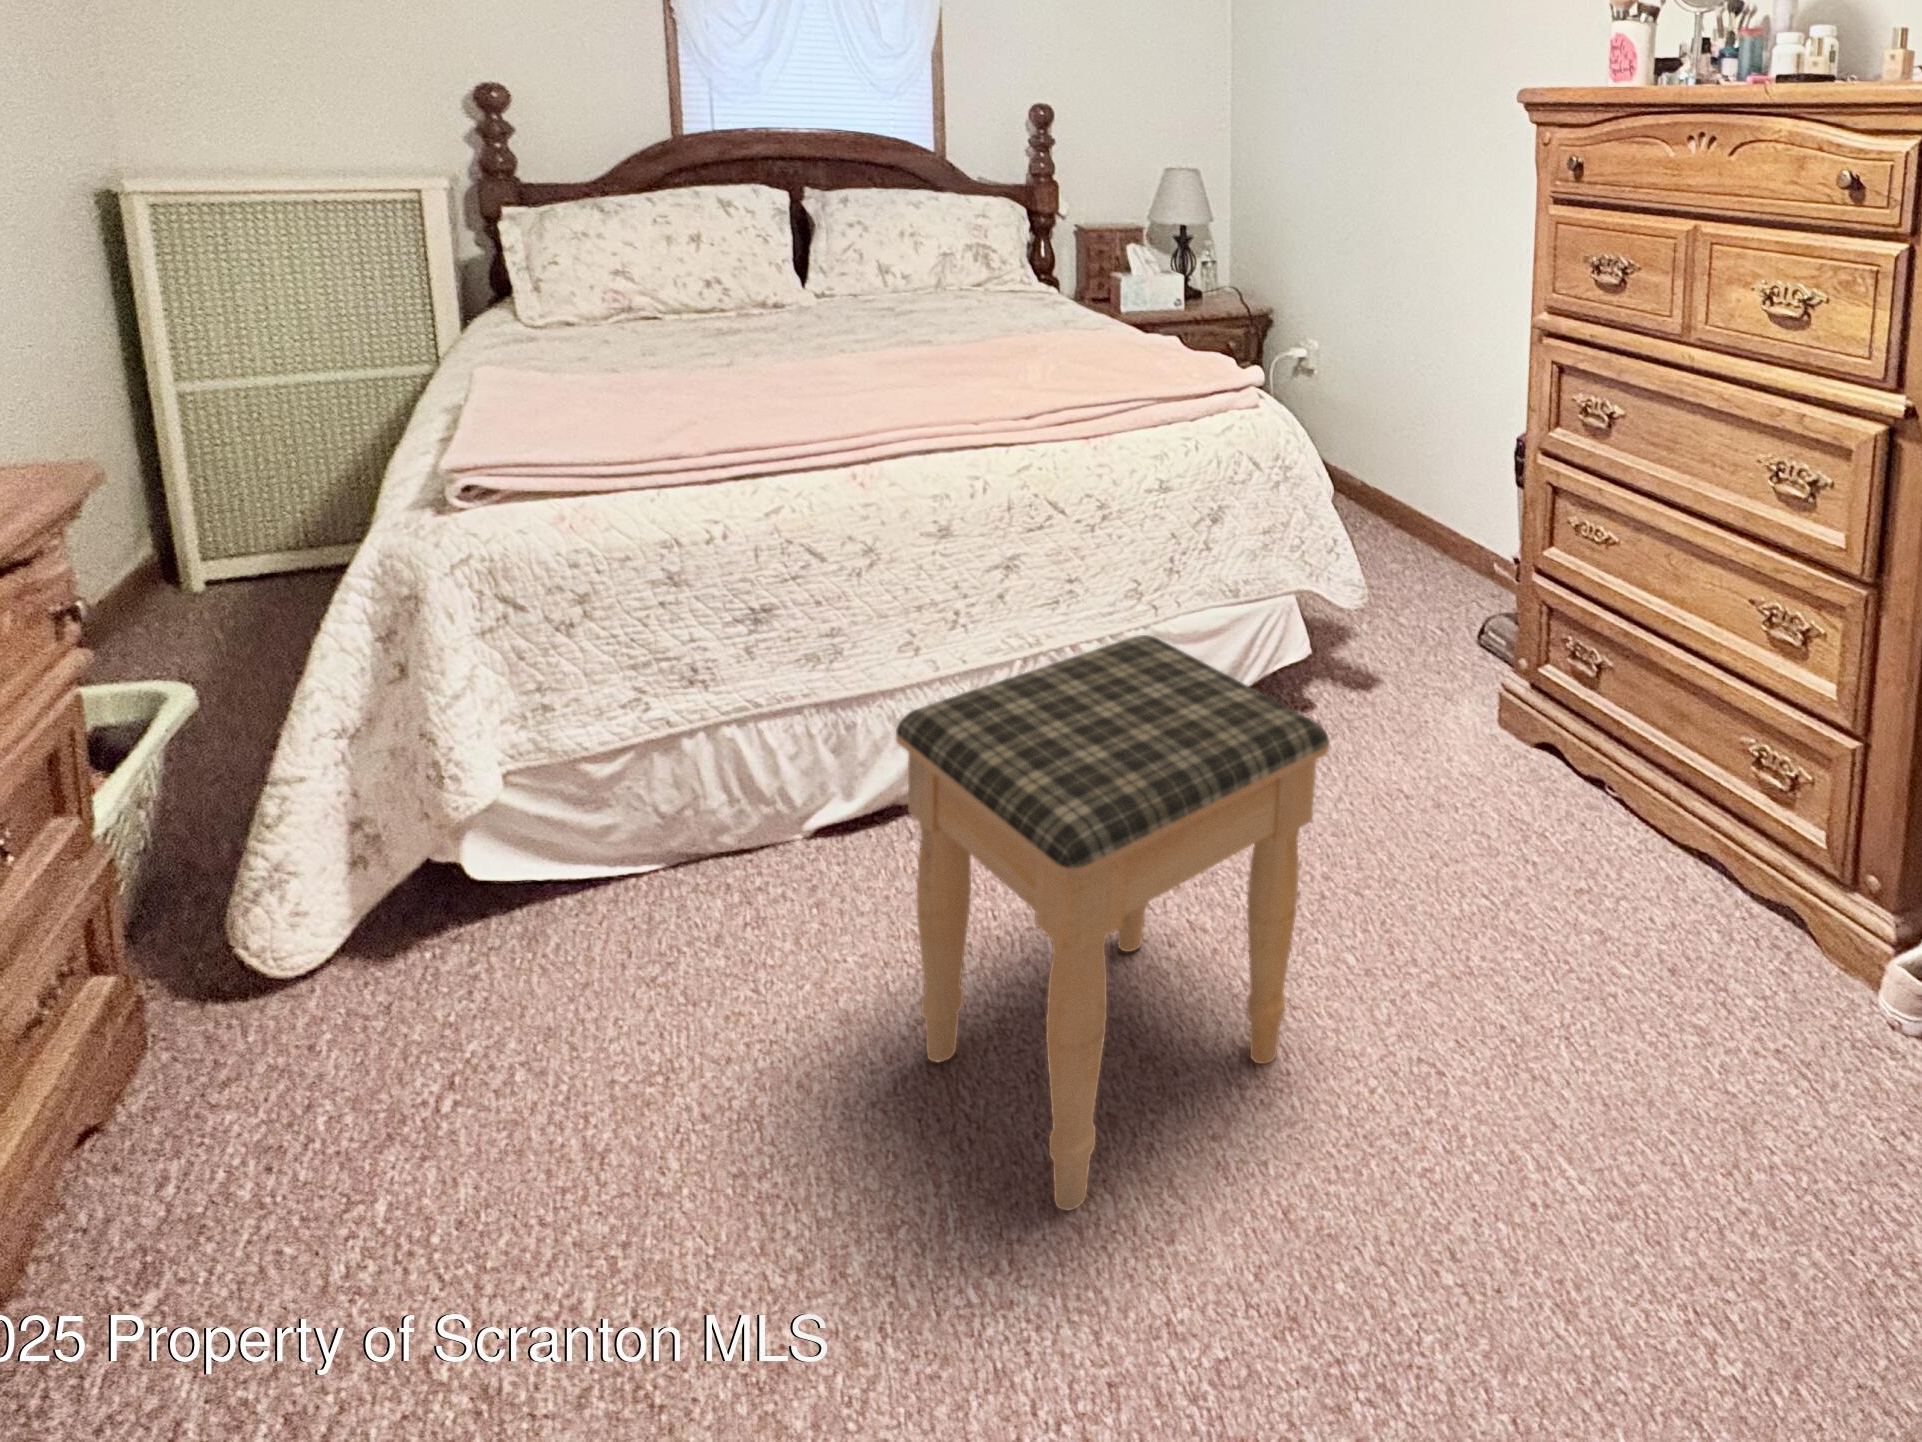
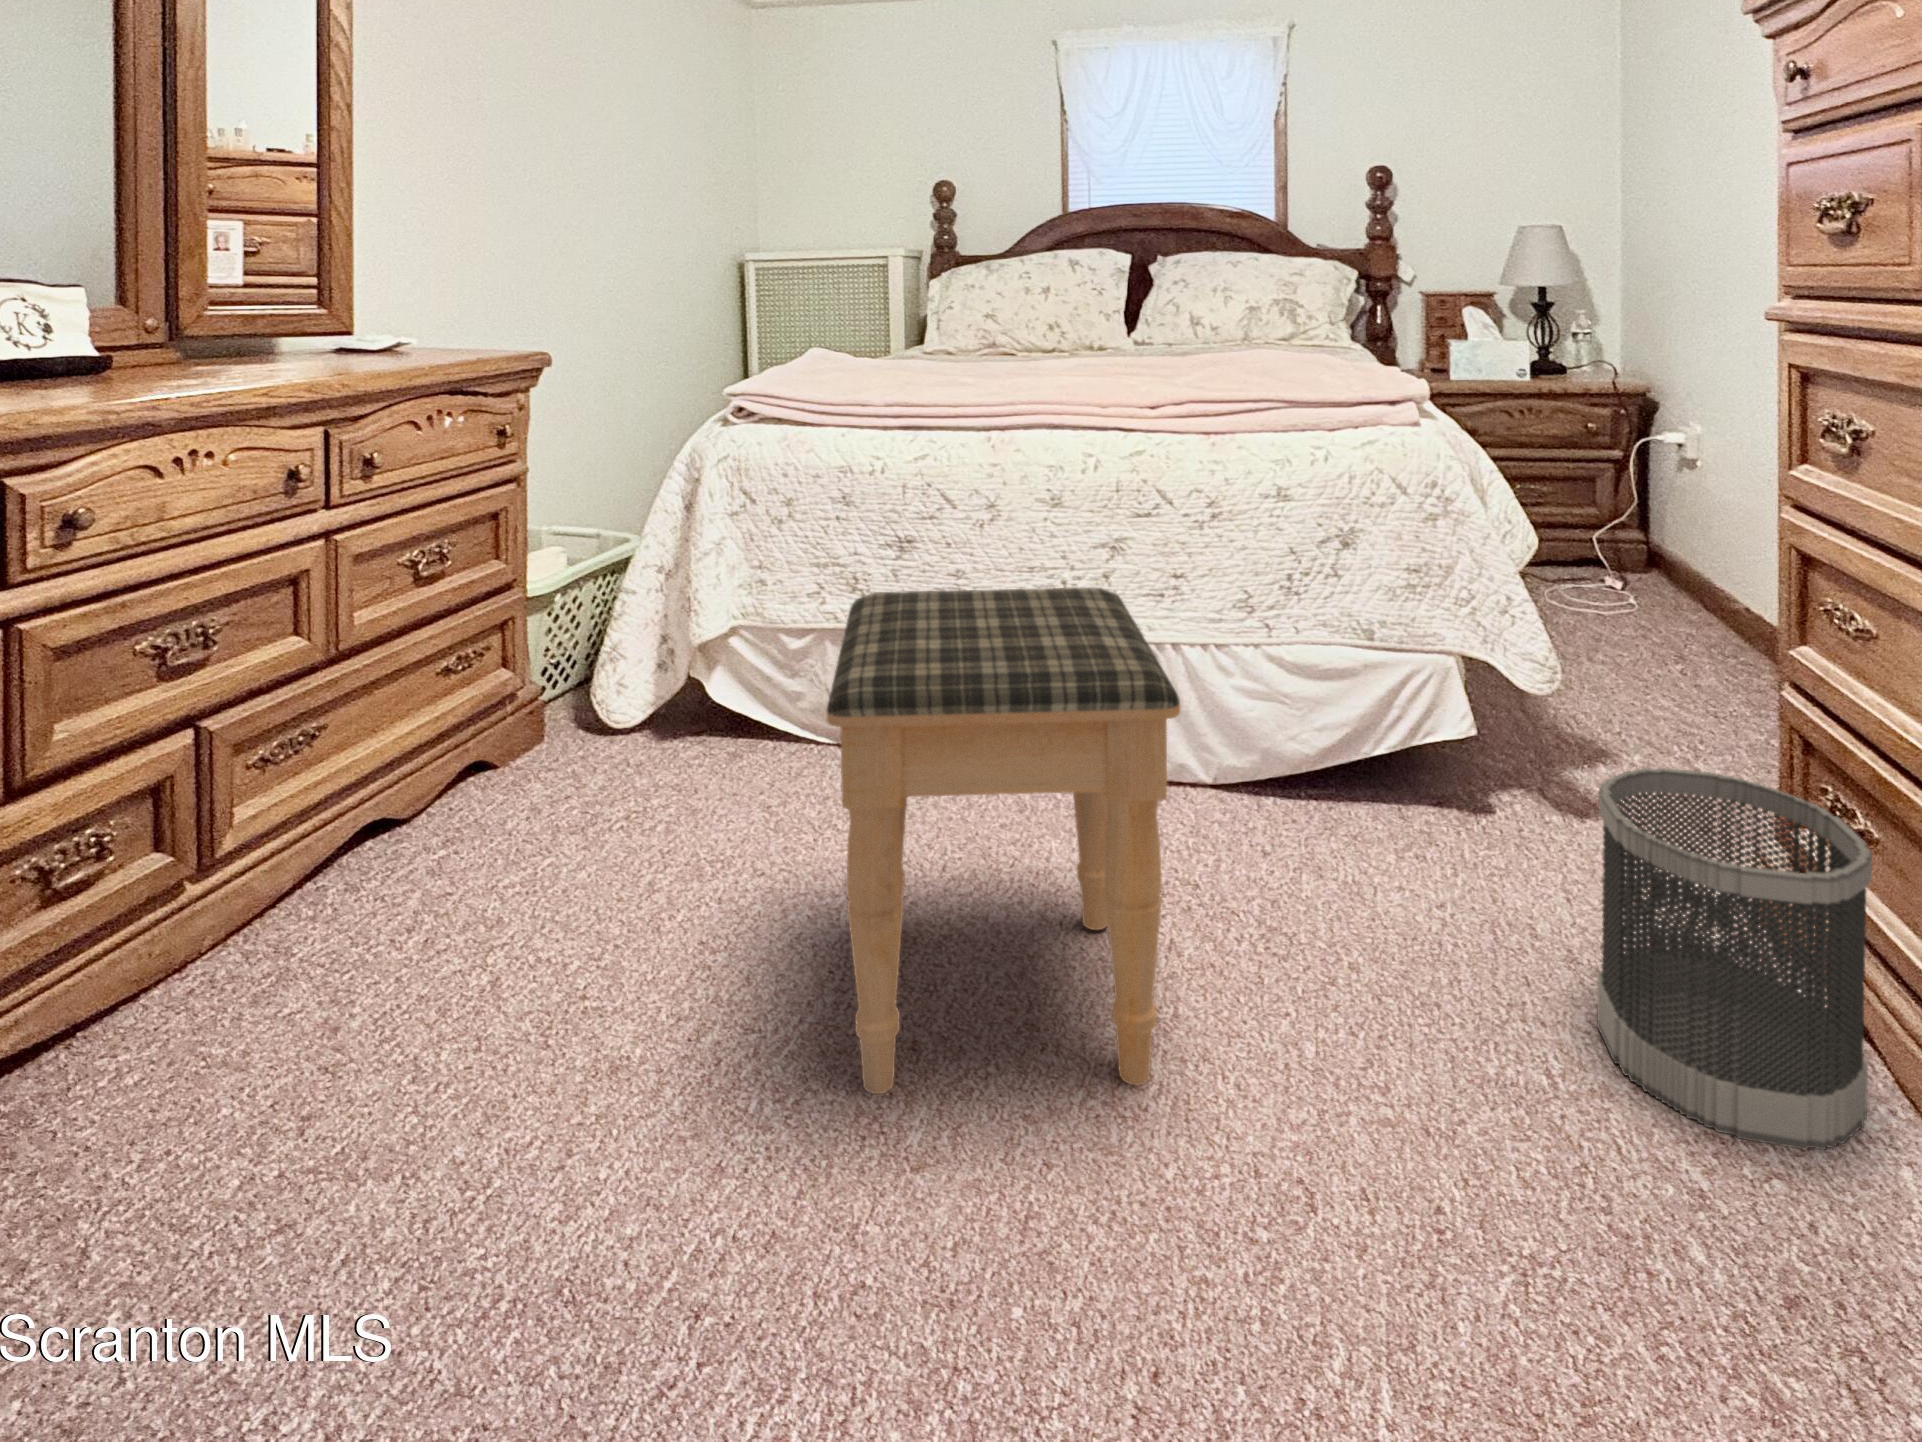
wastebasket: none [1484,660,1644,892] -> present [1597,768,1872,1150]

